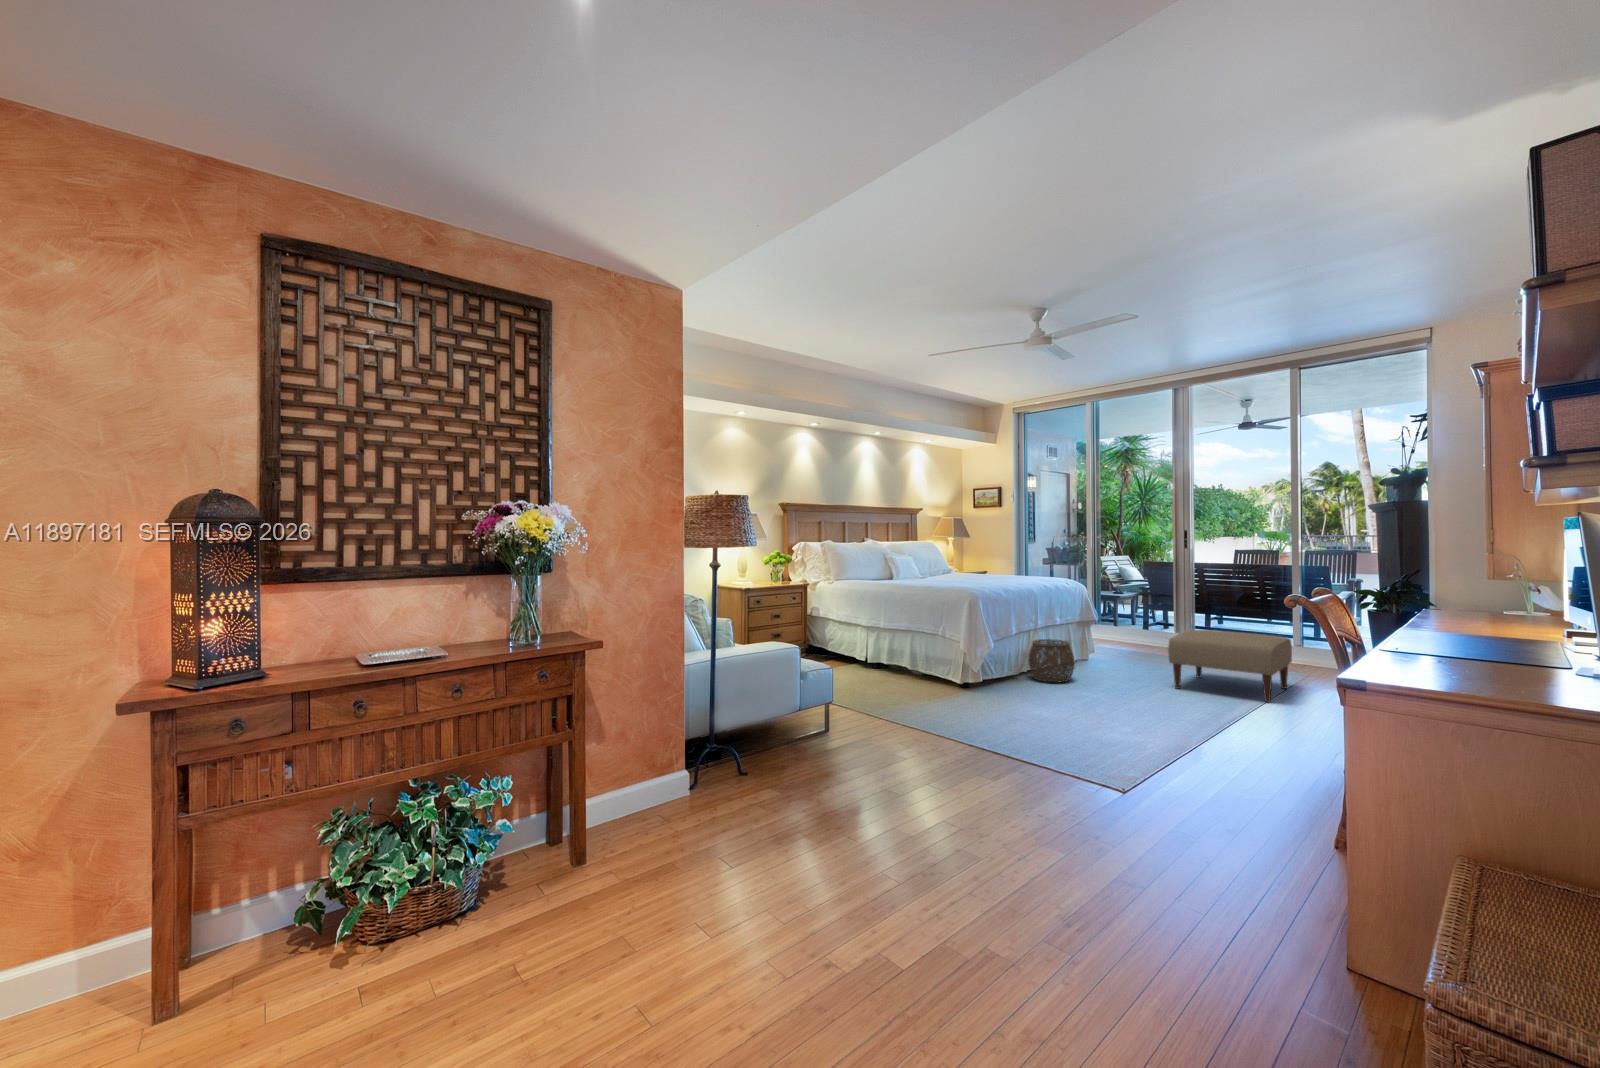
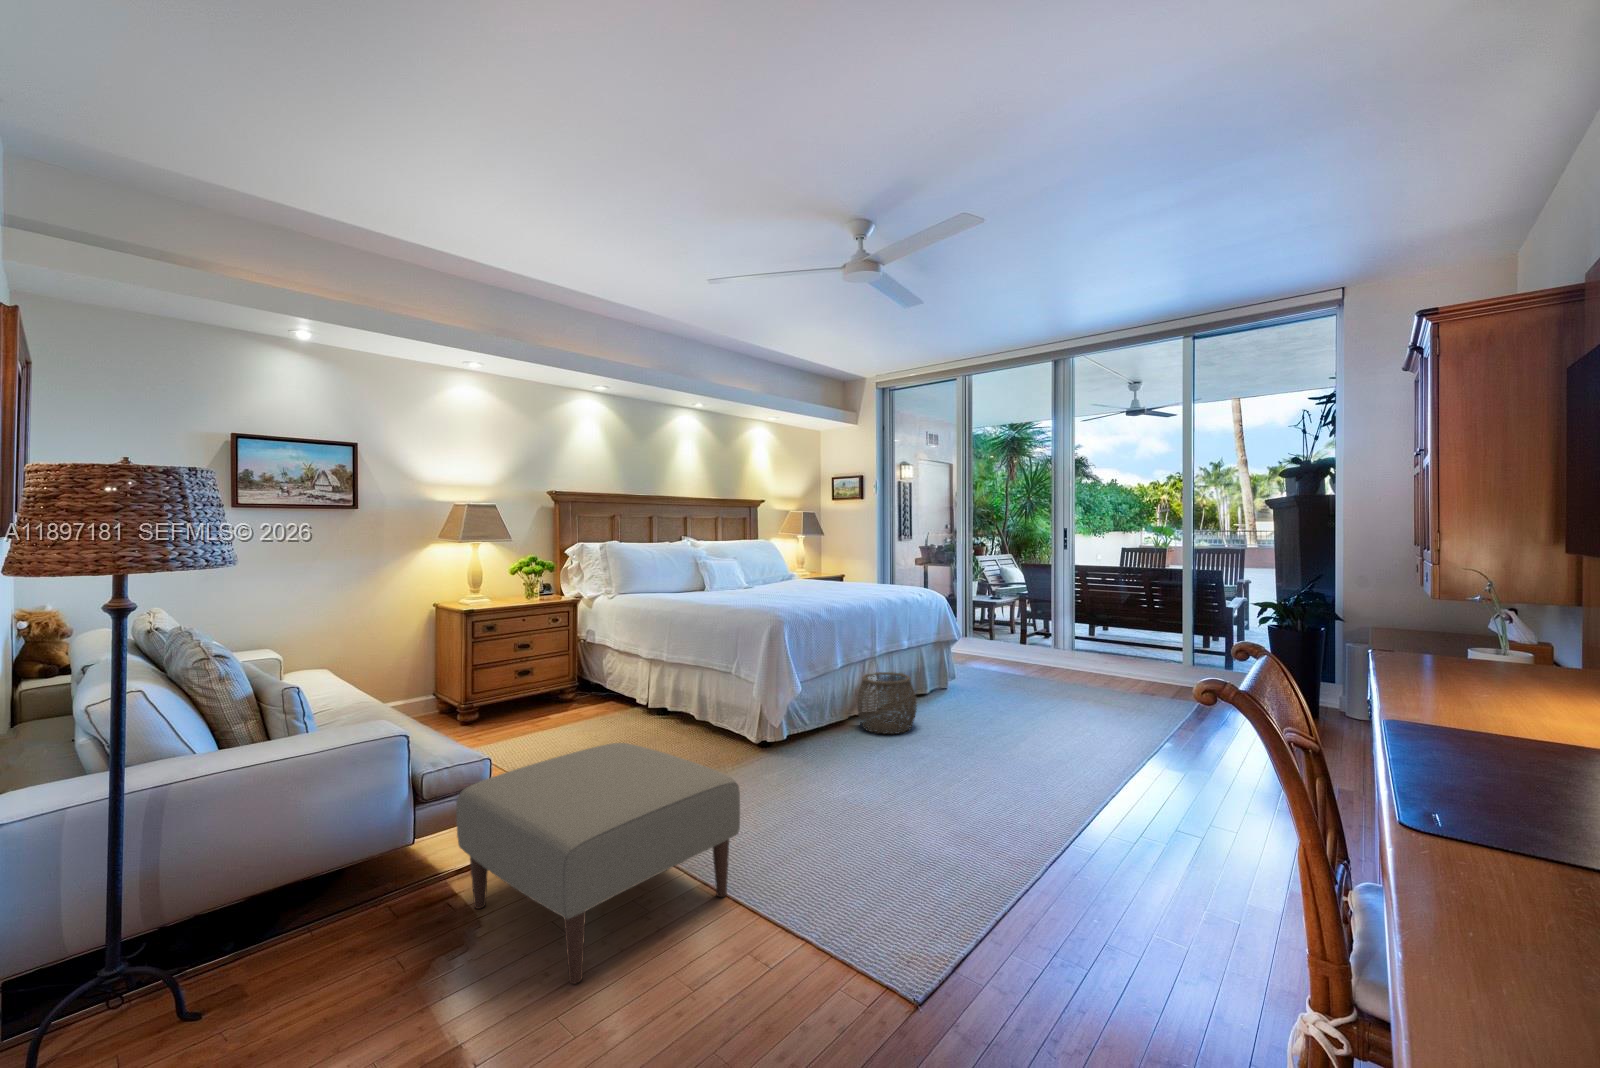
ottoman: present [1168,630,1292,702] -> present [456,743,740,984]

